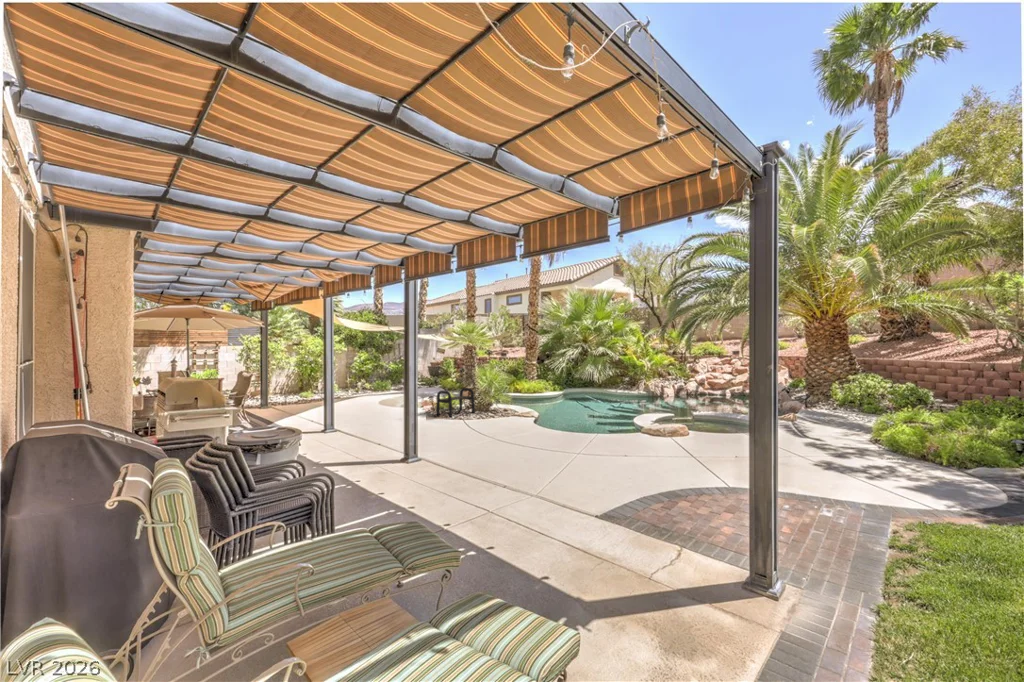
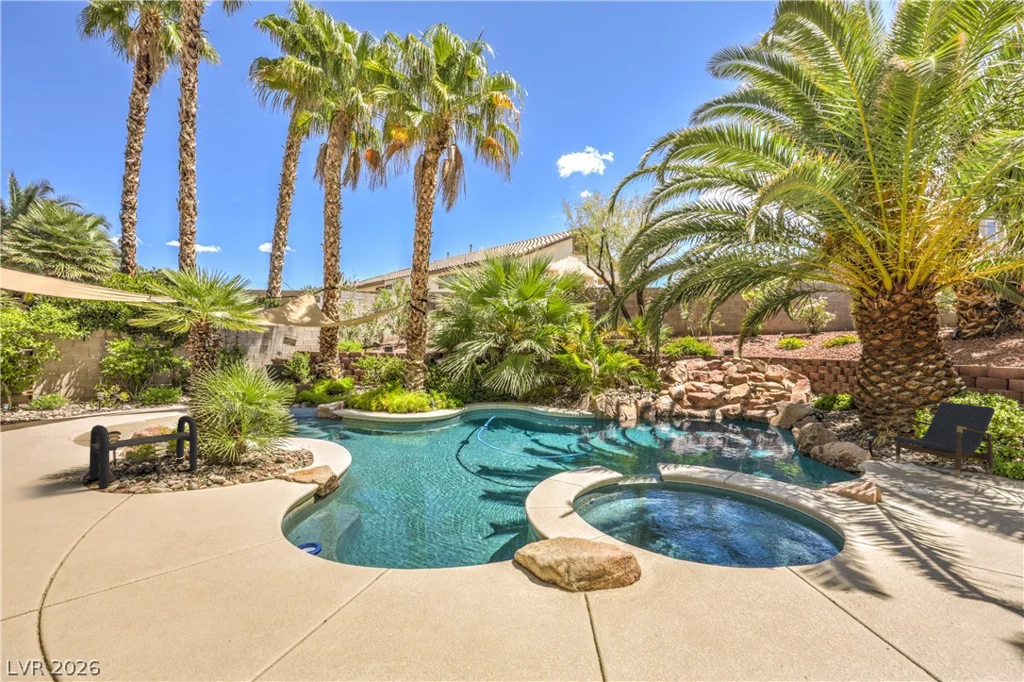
lounge chair: none [816,377,863,412] -> present [893,402,995,478]

